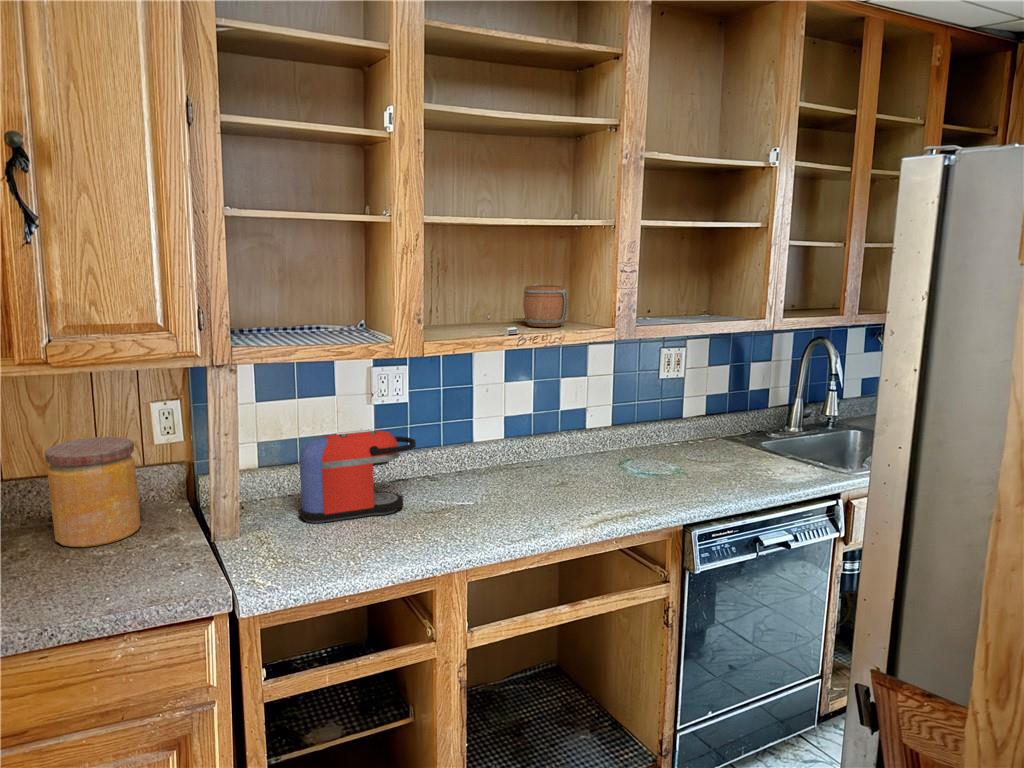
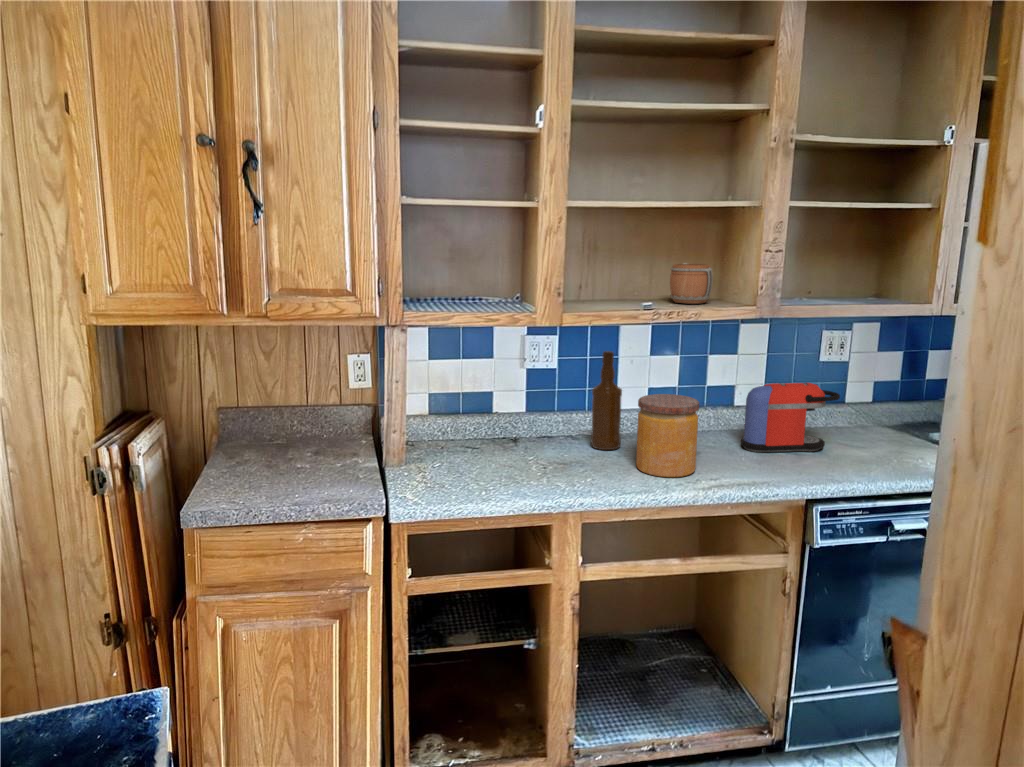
bottle: none [452,382,485,491] -> present [591,351,622,450]
coffee maker: present [299,430,416,523] -> present [741,383,840,452]
jar: present [45,437,141,547] -> present [636,394,699,477]

